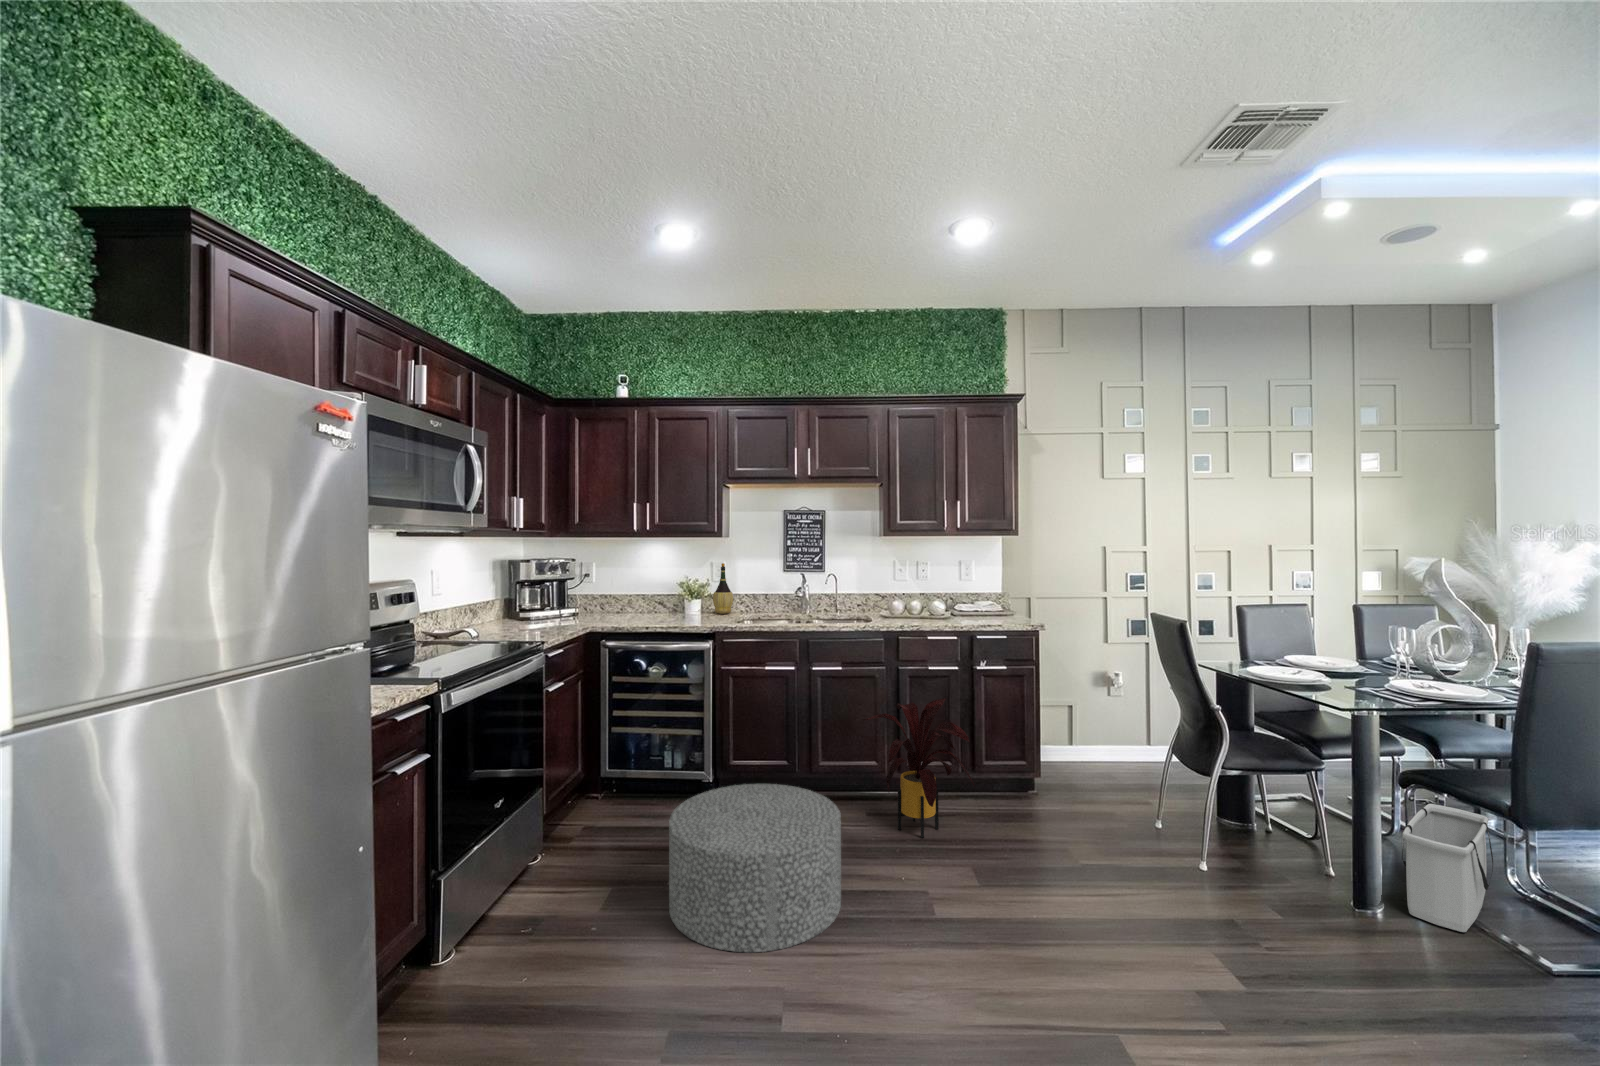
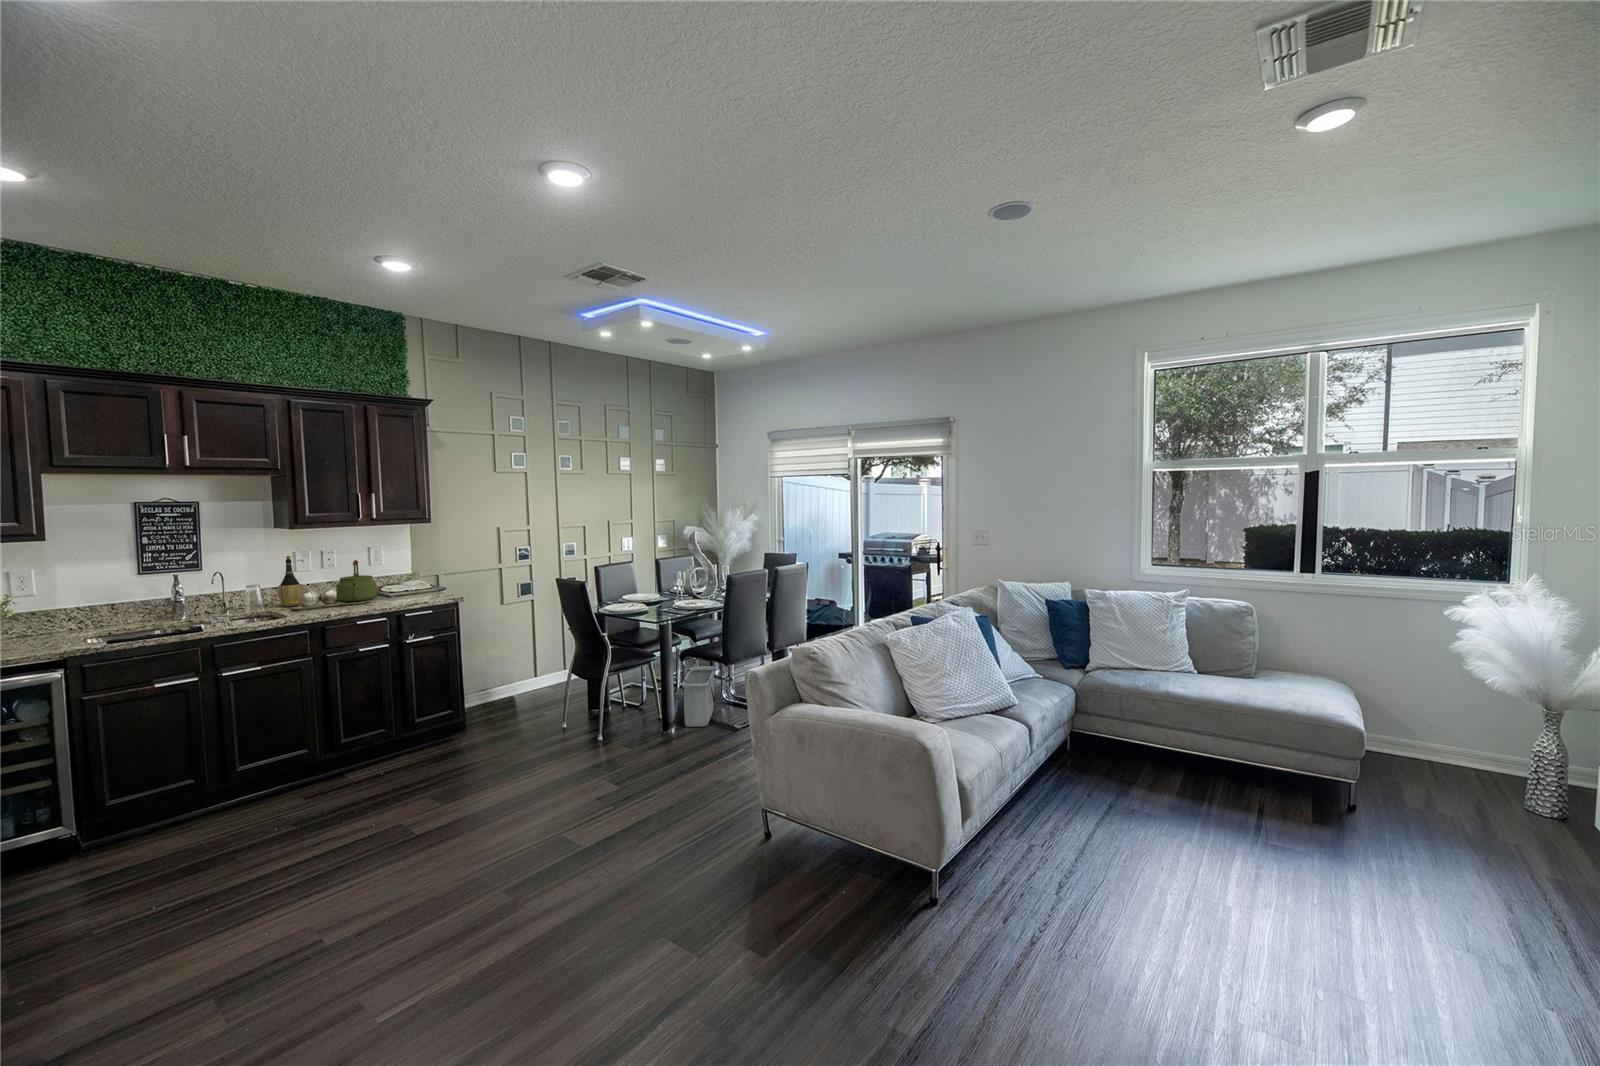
wine bottle: present [713,563,733,614] -> present [277,556,303,606]
kettle: none [923,572,960,615] -> present [336,560,377,601]
house plant: present [864,698,974,838] -> none [301,673,424,797]
ottoman: present [669,784,841,952] -> none [105,782,329,951]

